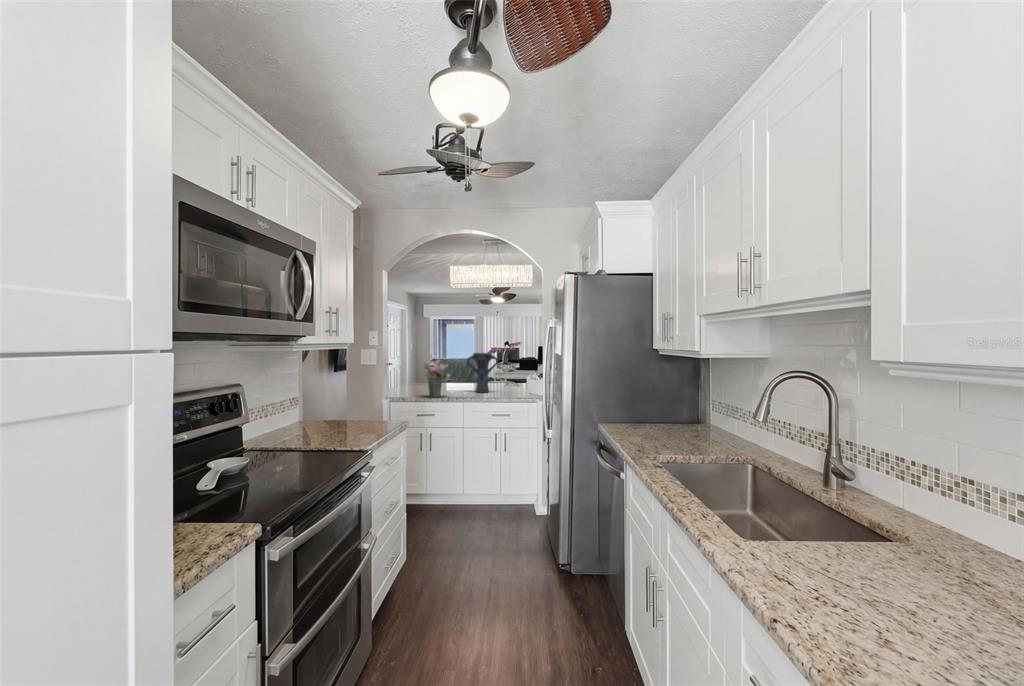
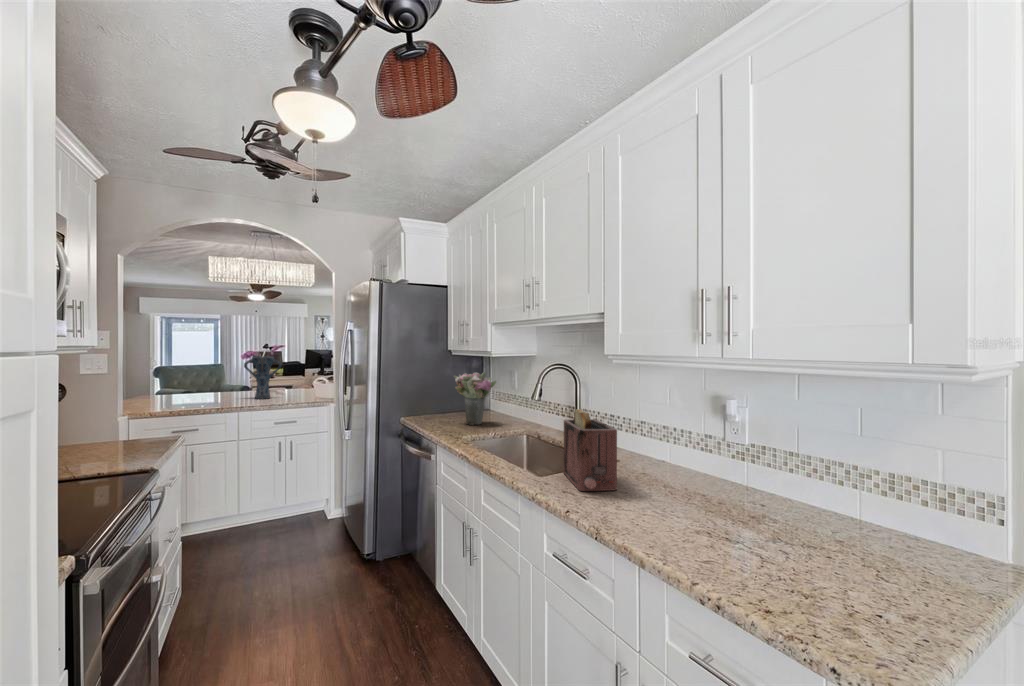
flower bouquet: present [423,360,450,397] -> present [454,372,496,425]
toaster: none [804,454,919,623] -> present [563,409,617,491]

